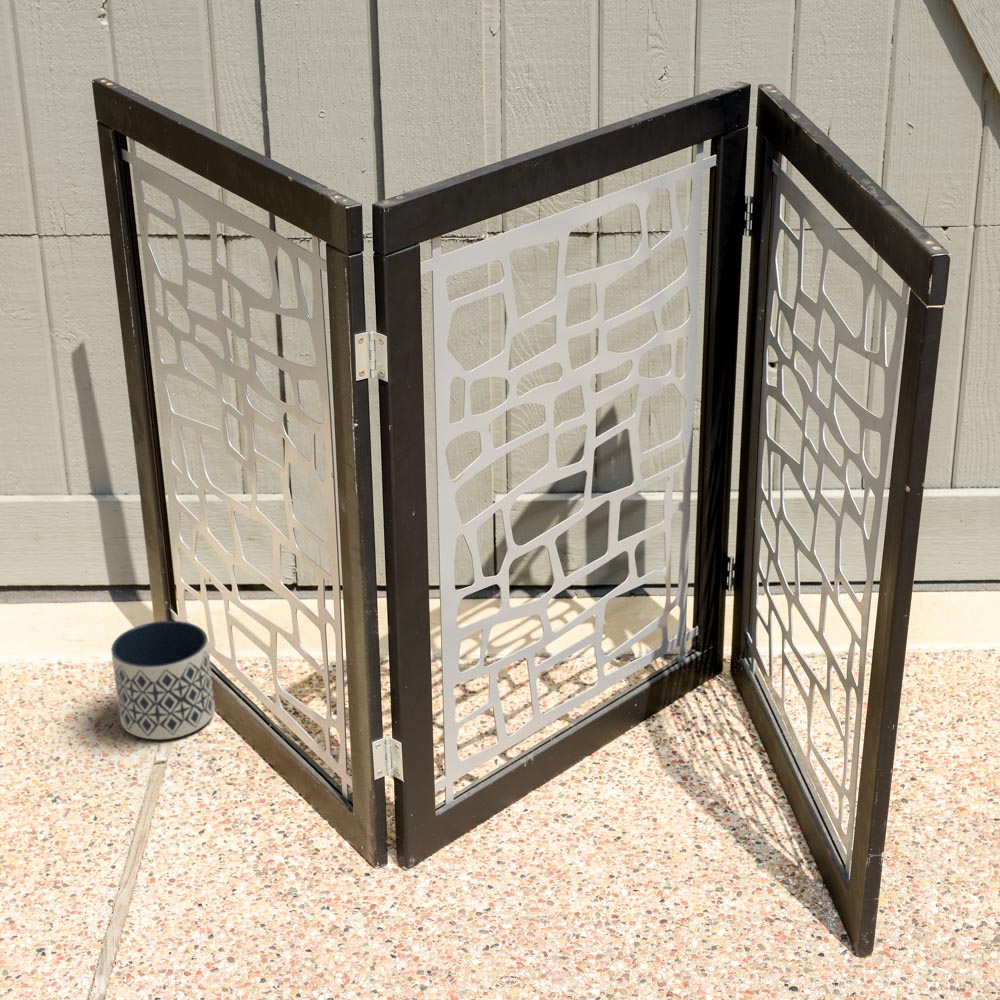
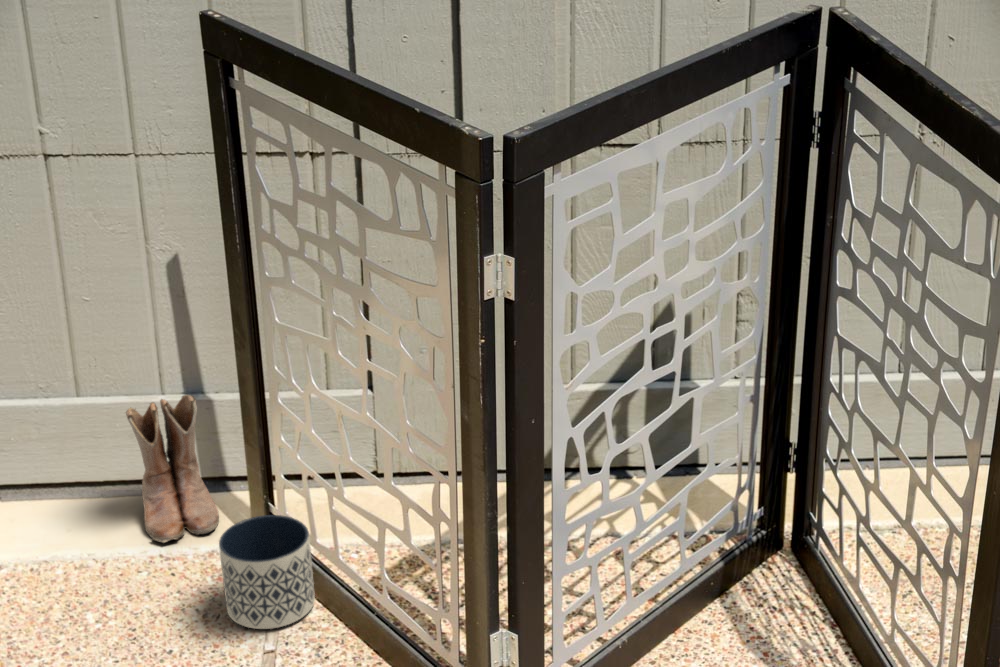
boots: none [24,495,125,651] -> present [126,395,219,542]

